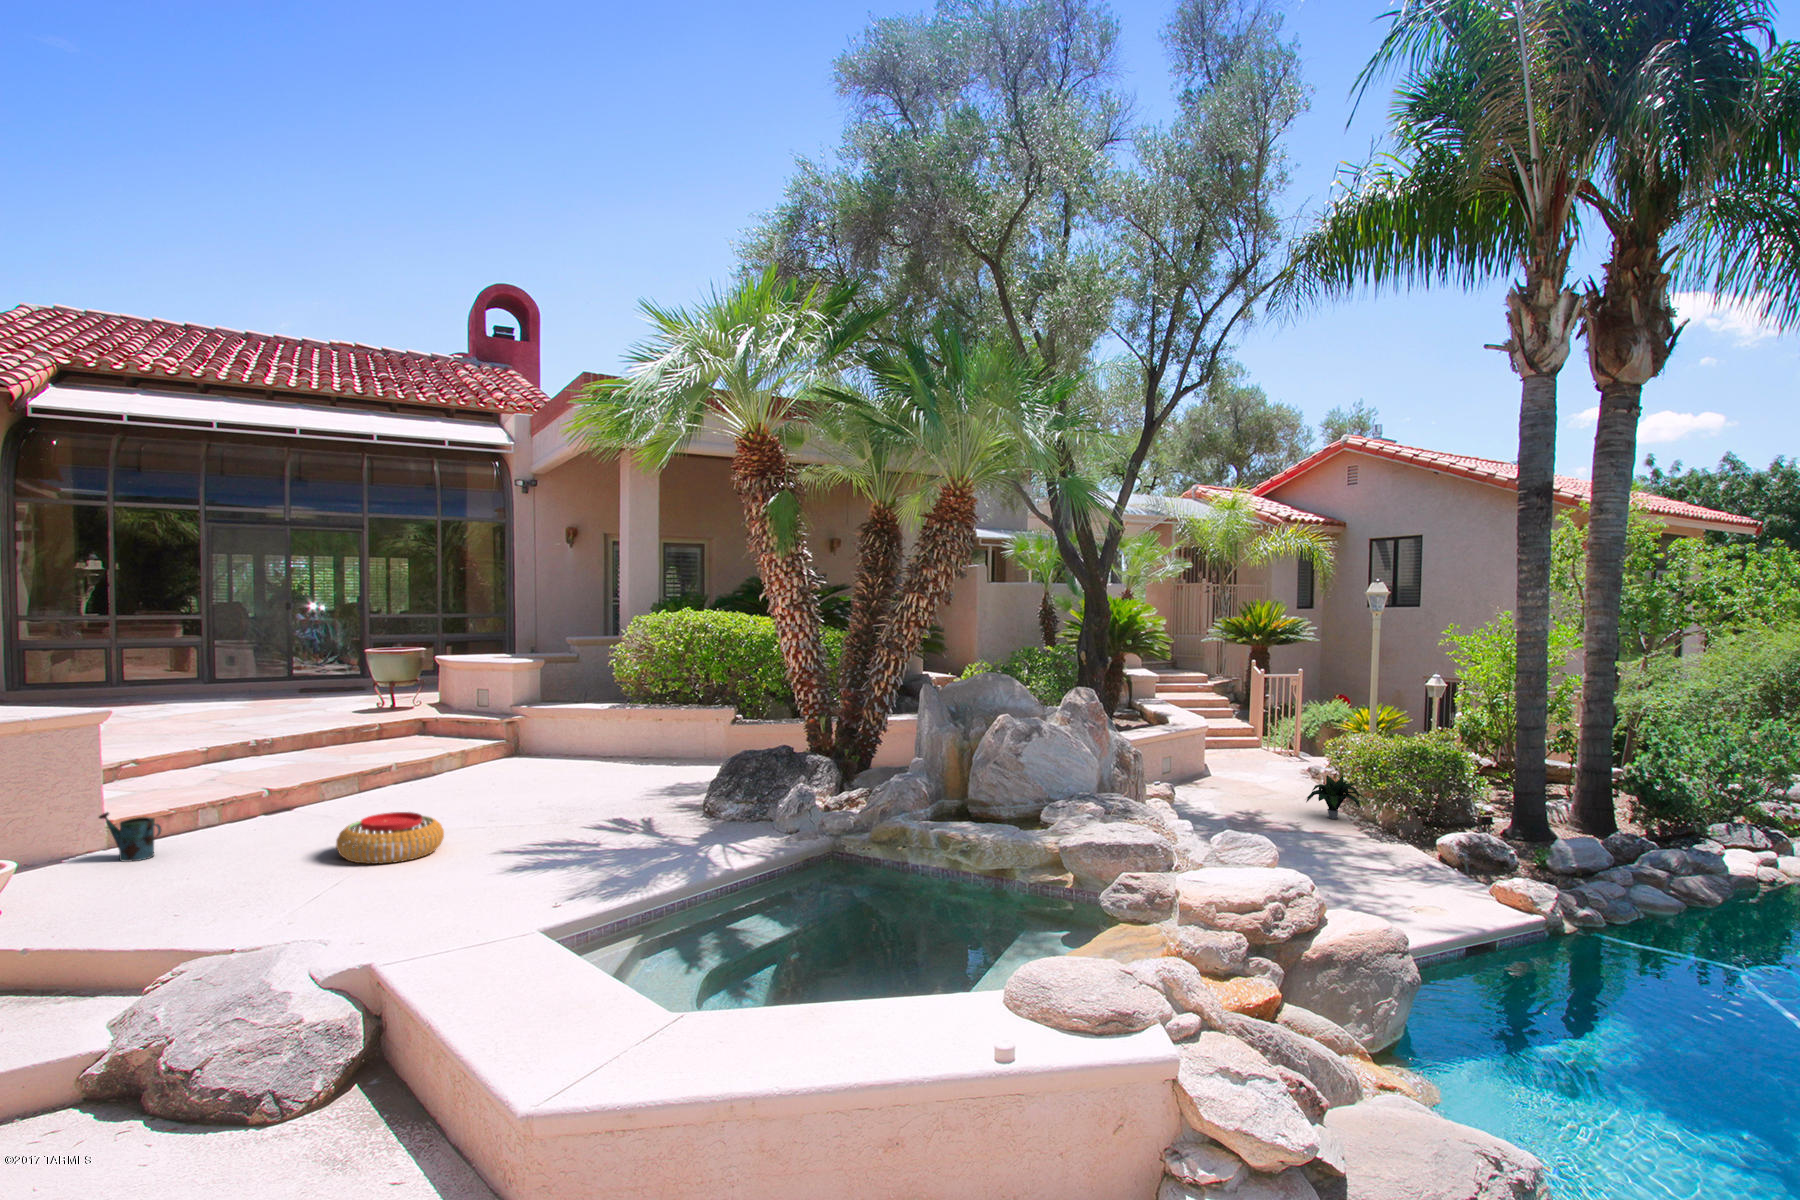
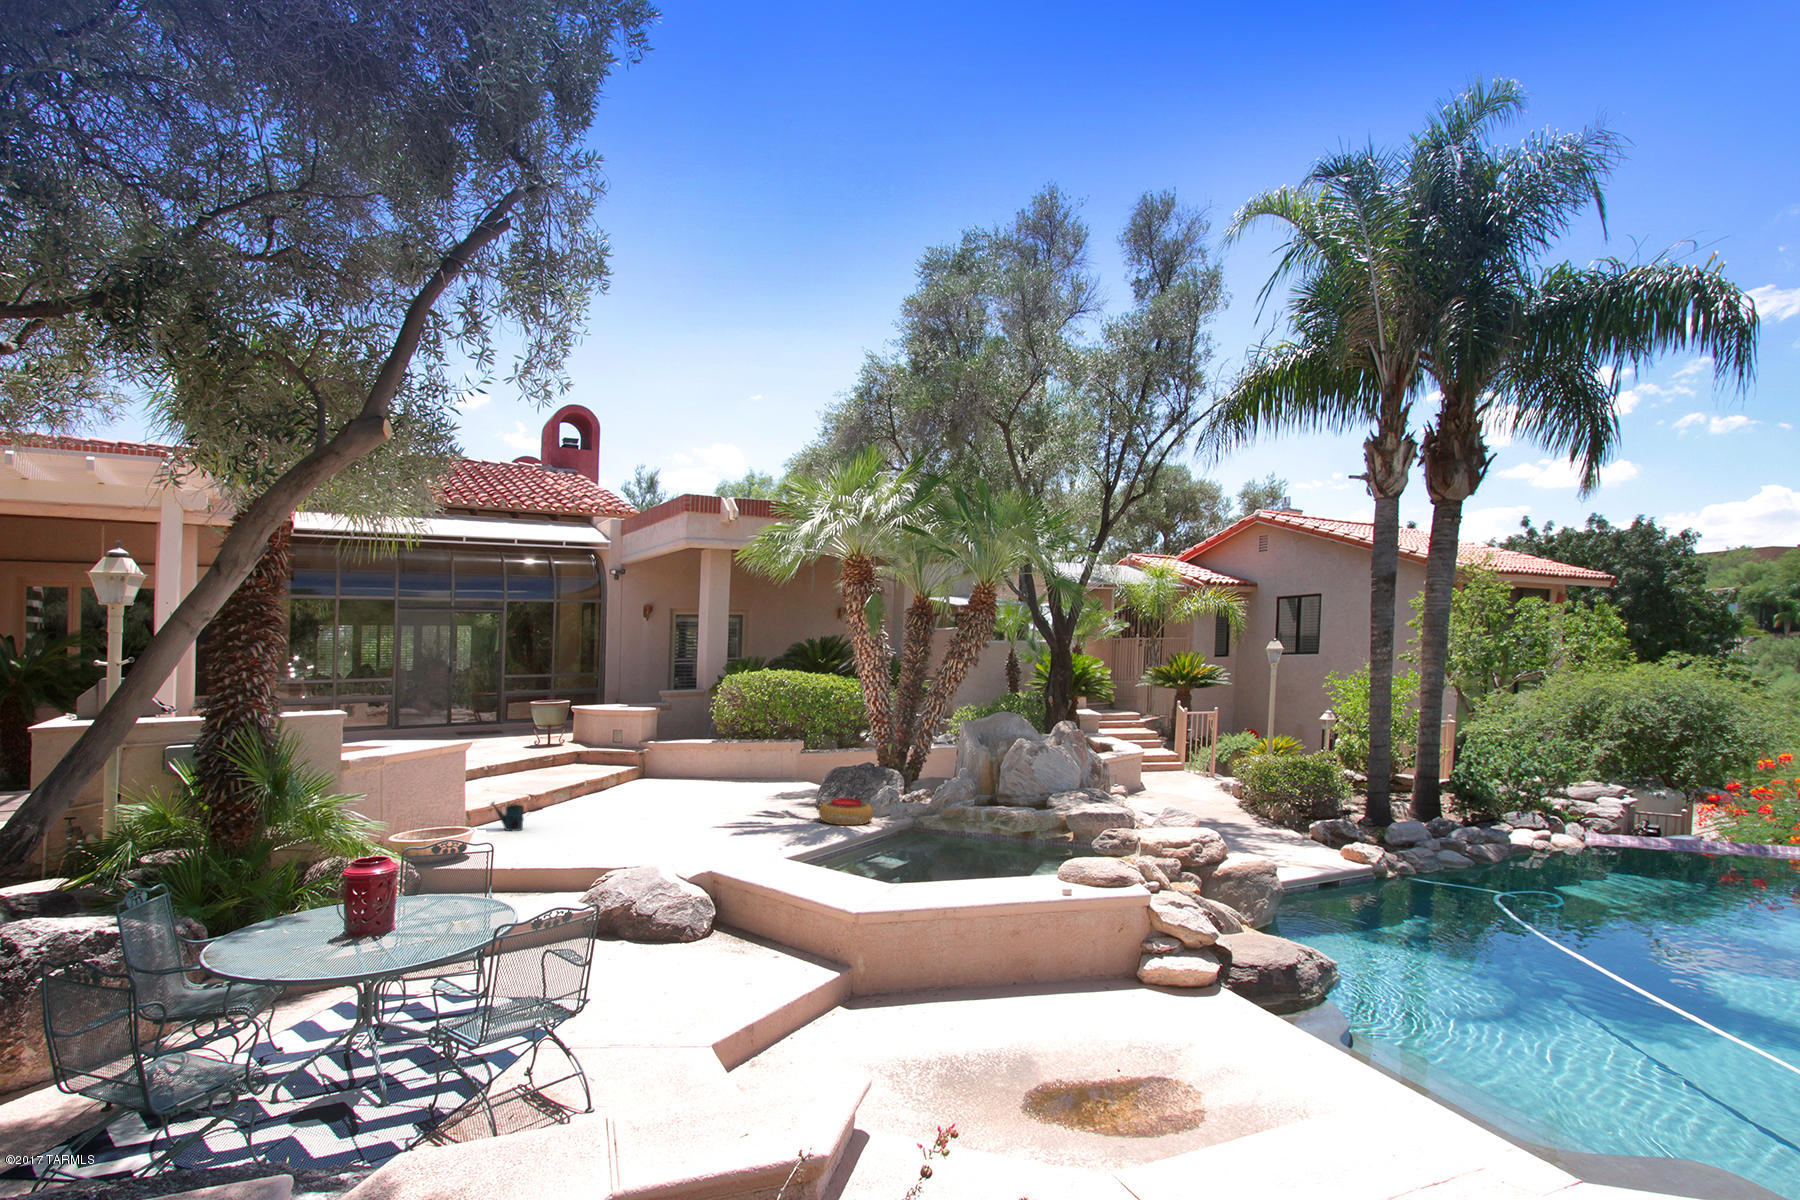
potted plant: present [1306,775,1365,819] -> none [1216,784,1257,816]
pouf: present [336,812,444,864] -> present [819,798,873,825]

